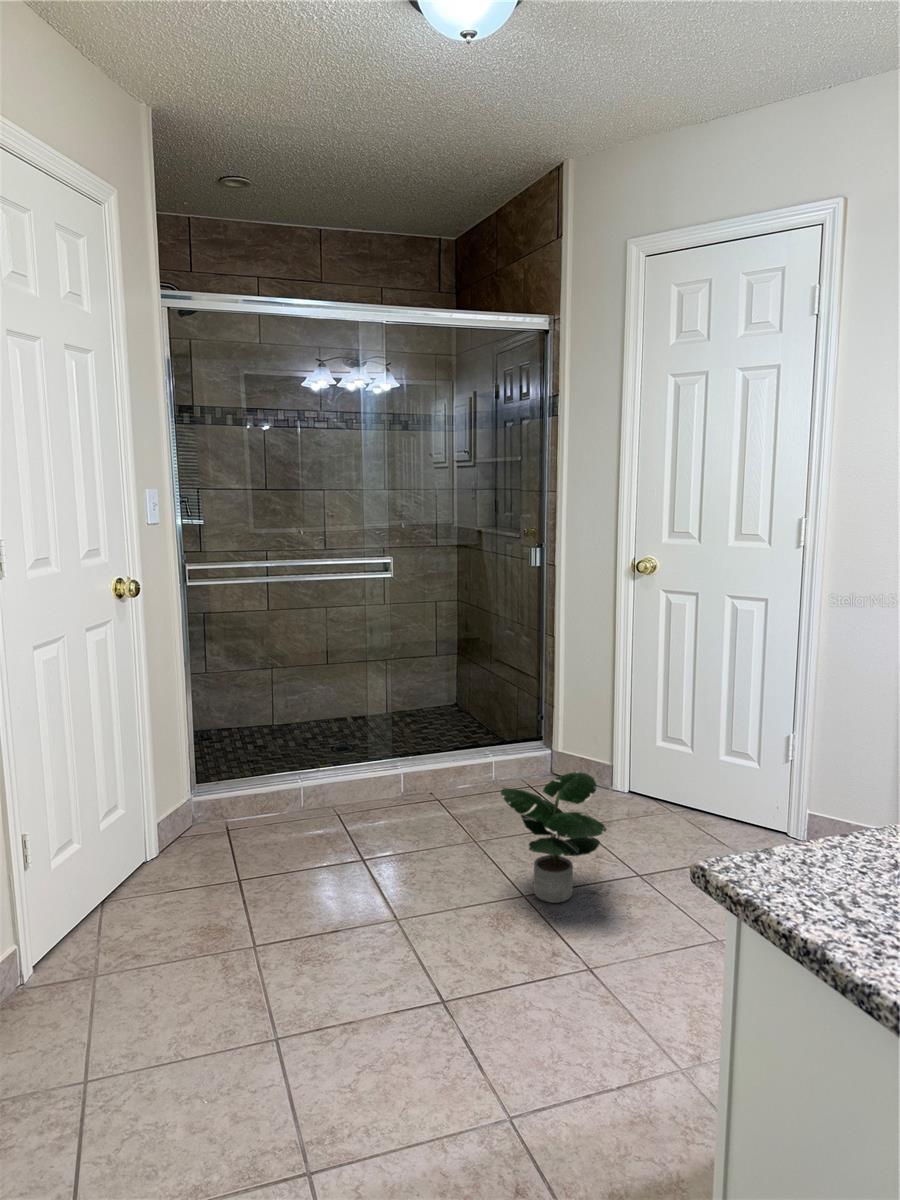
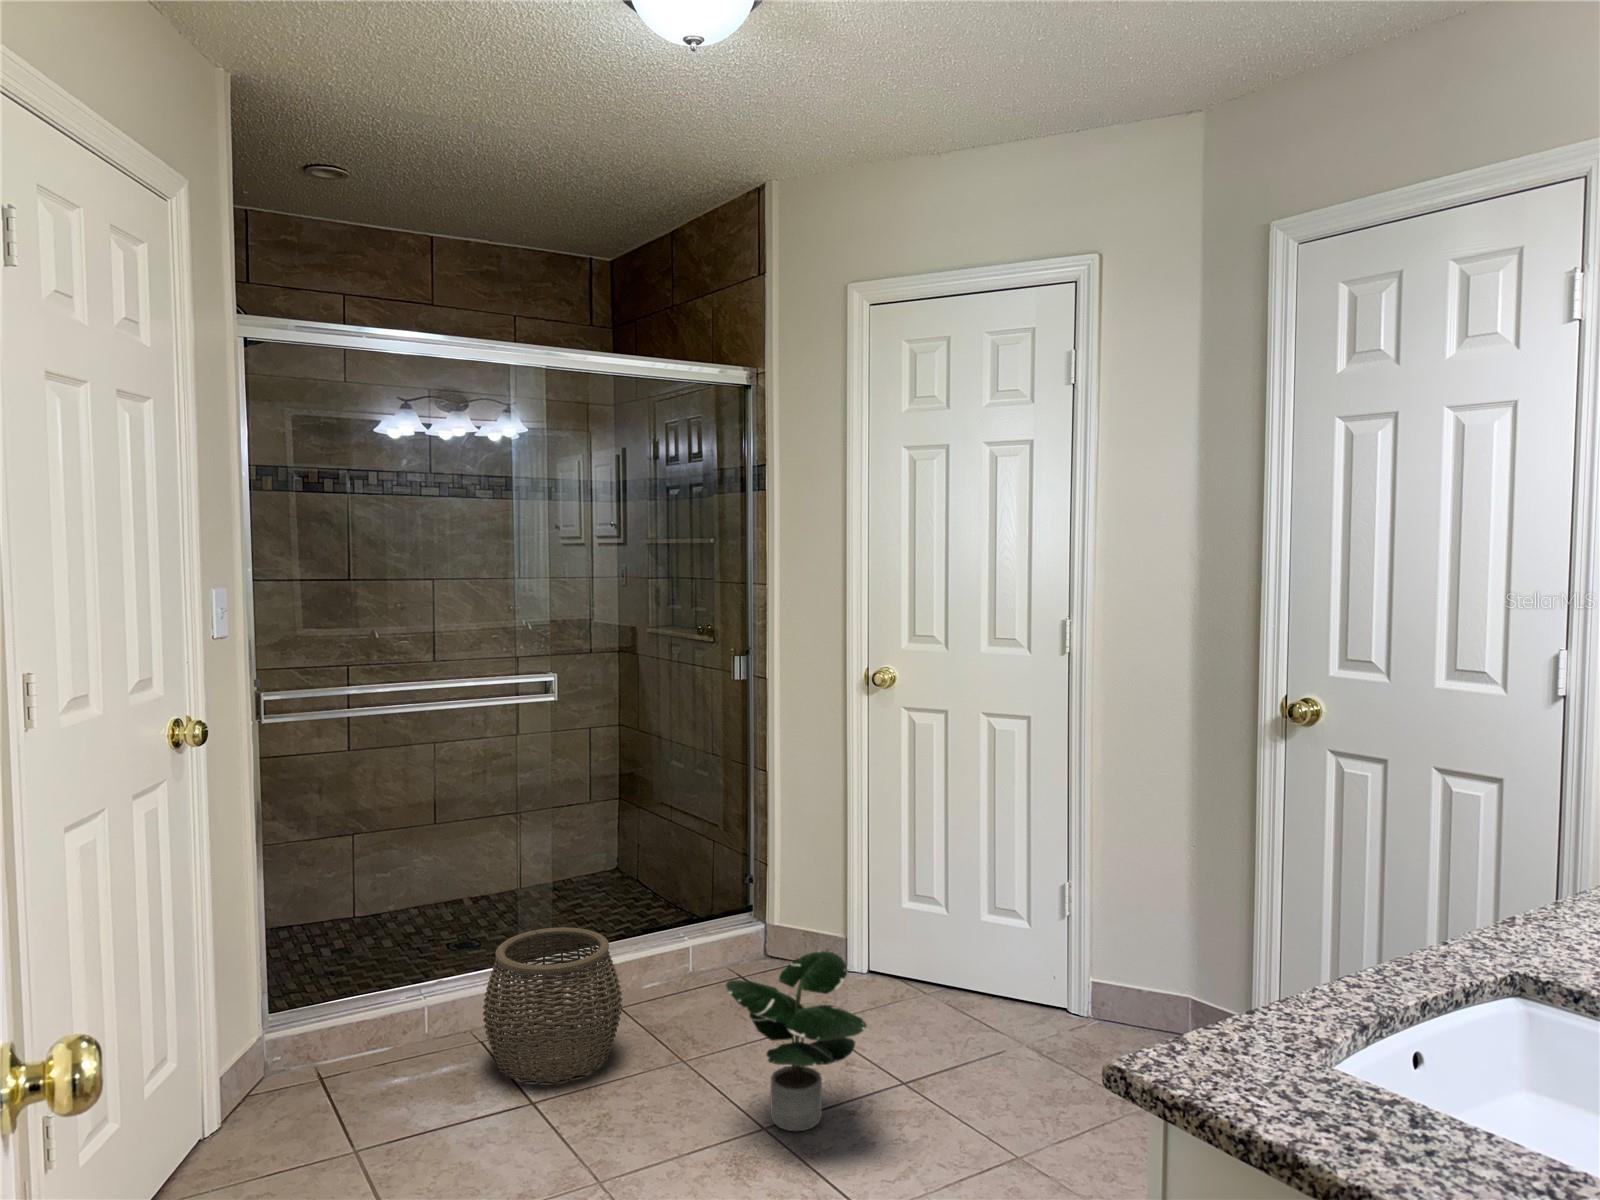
woven basket: none [334,742,434,851] -> present [483,927,622,1084]

